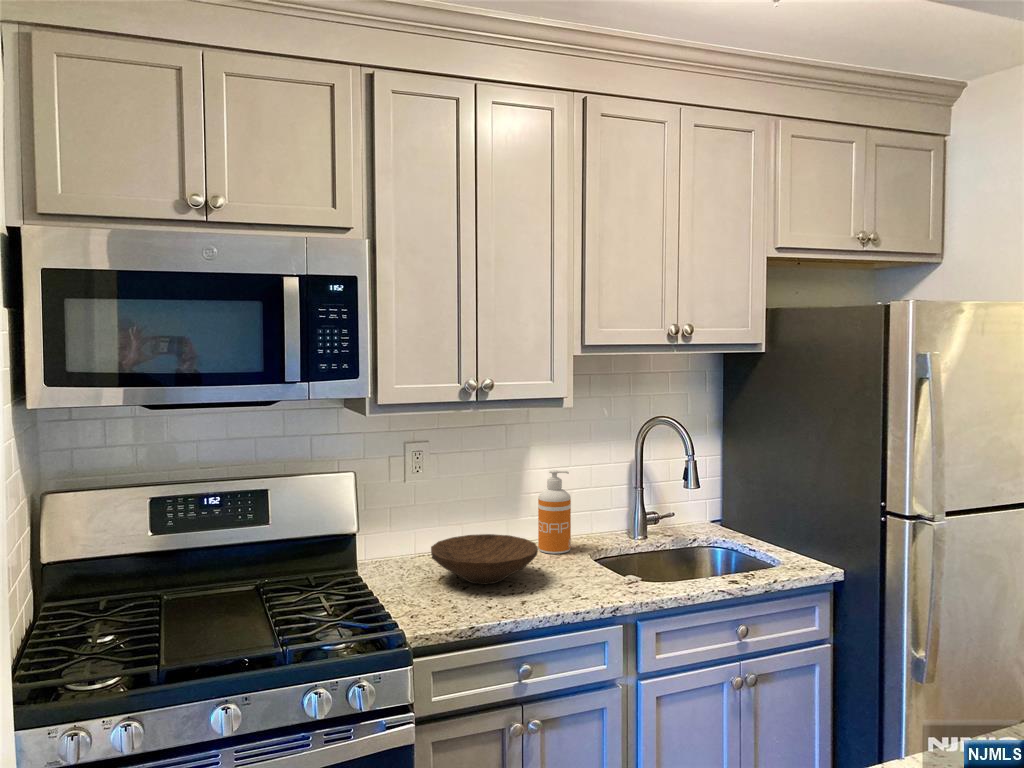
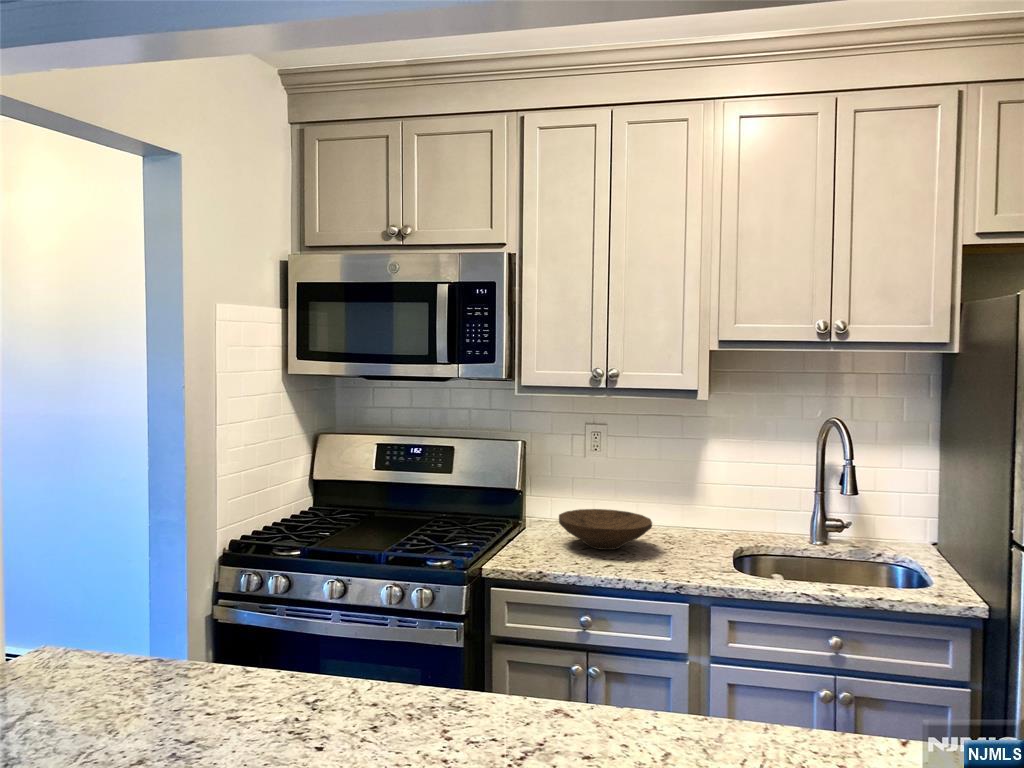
soap dispenser: present [538,470,571,554] -> none [685,465,717,543]

